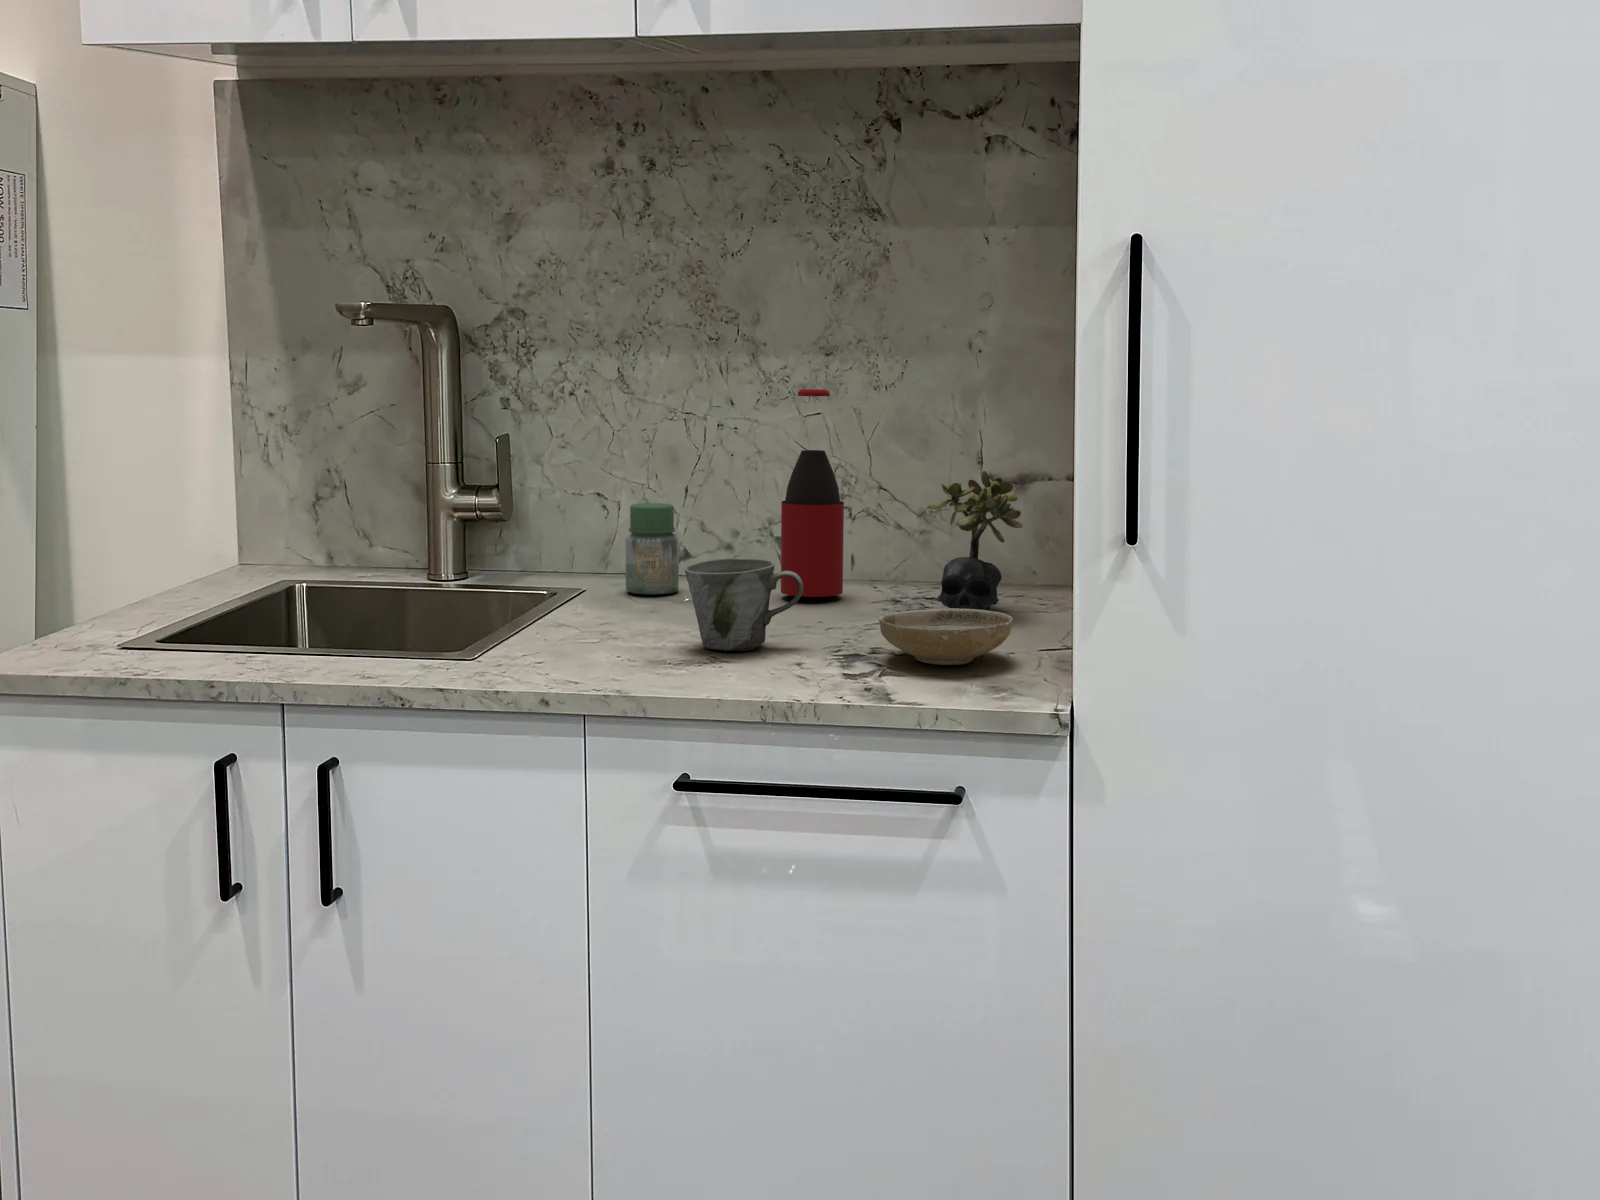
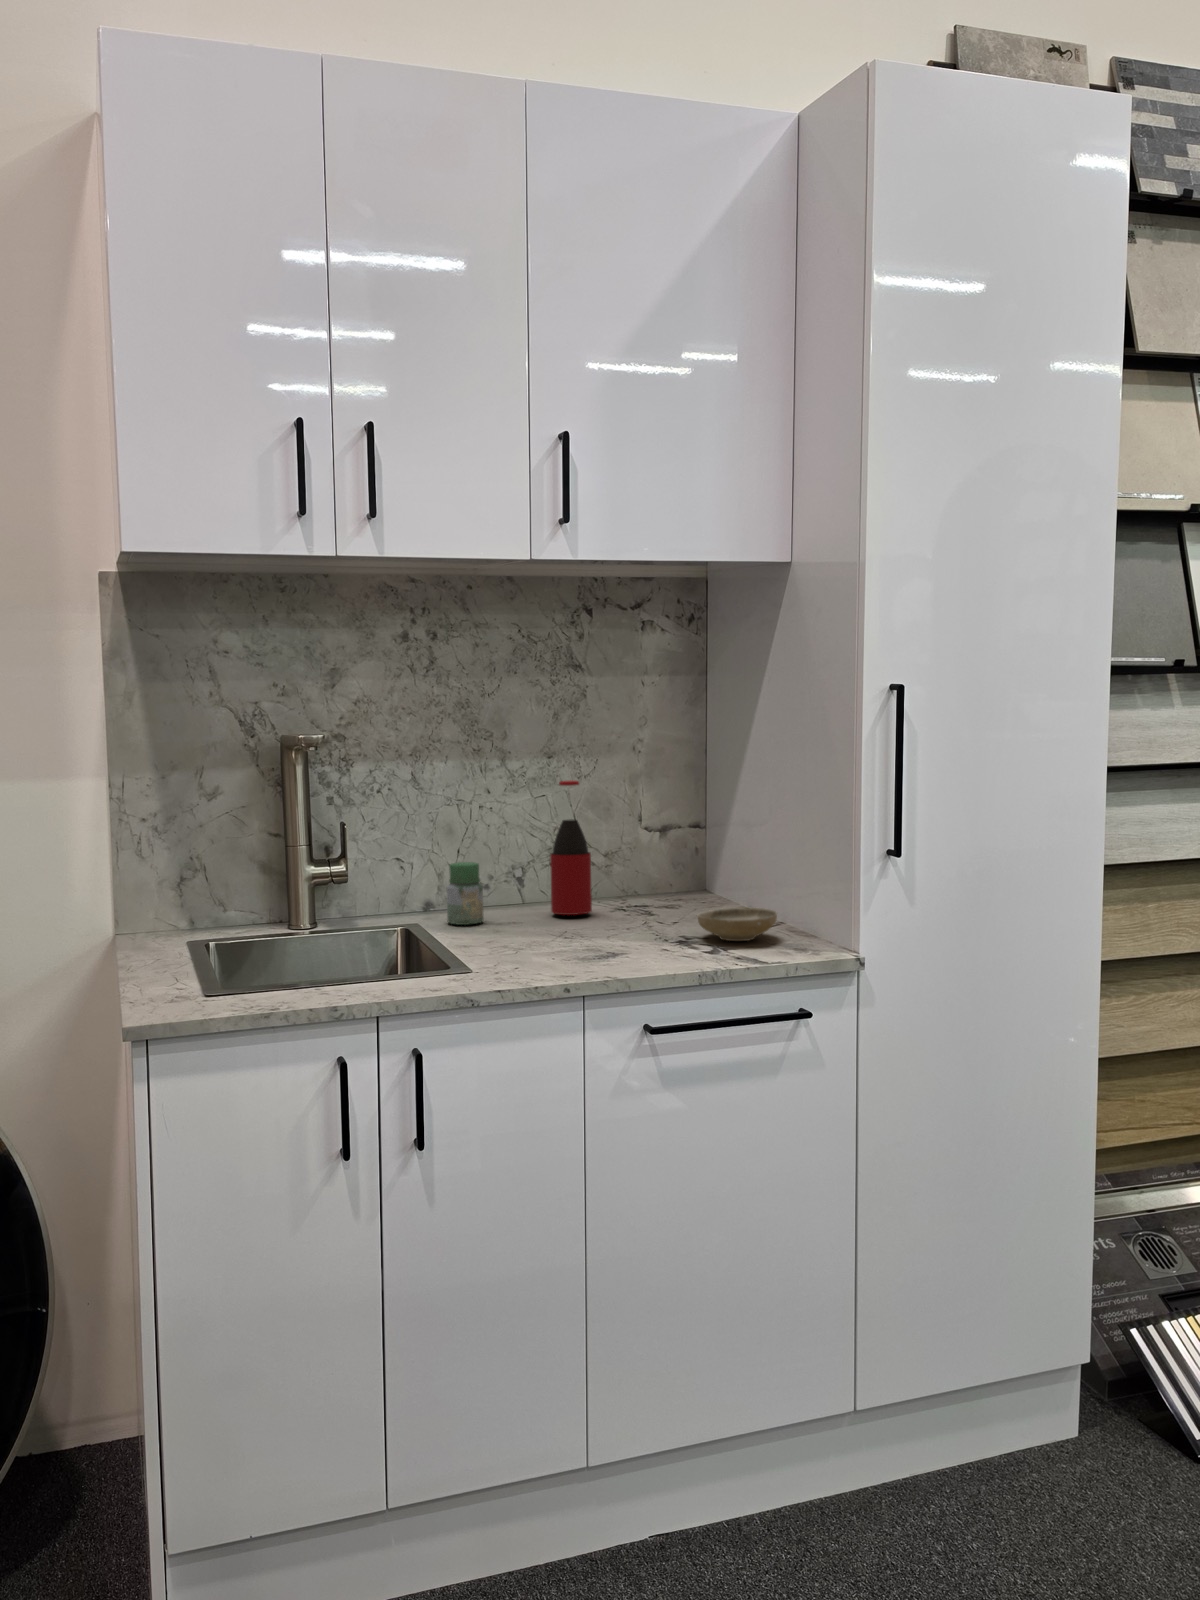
succulent plant: present [928,471,1023,611] -> none [657,826,718,917]
mug: present [684,558,803,651] -> none [577,890,647,949]

